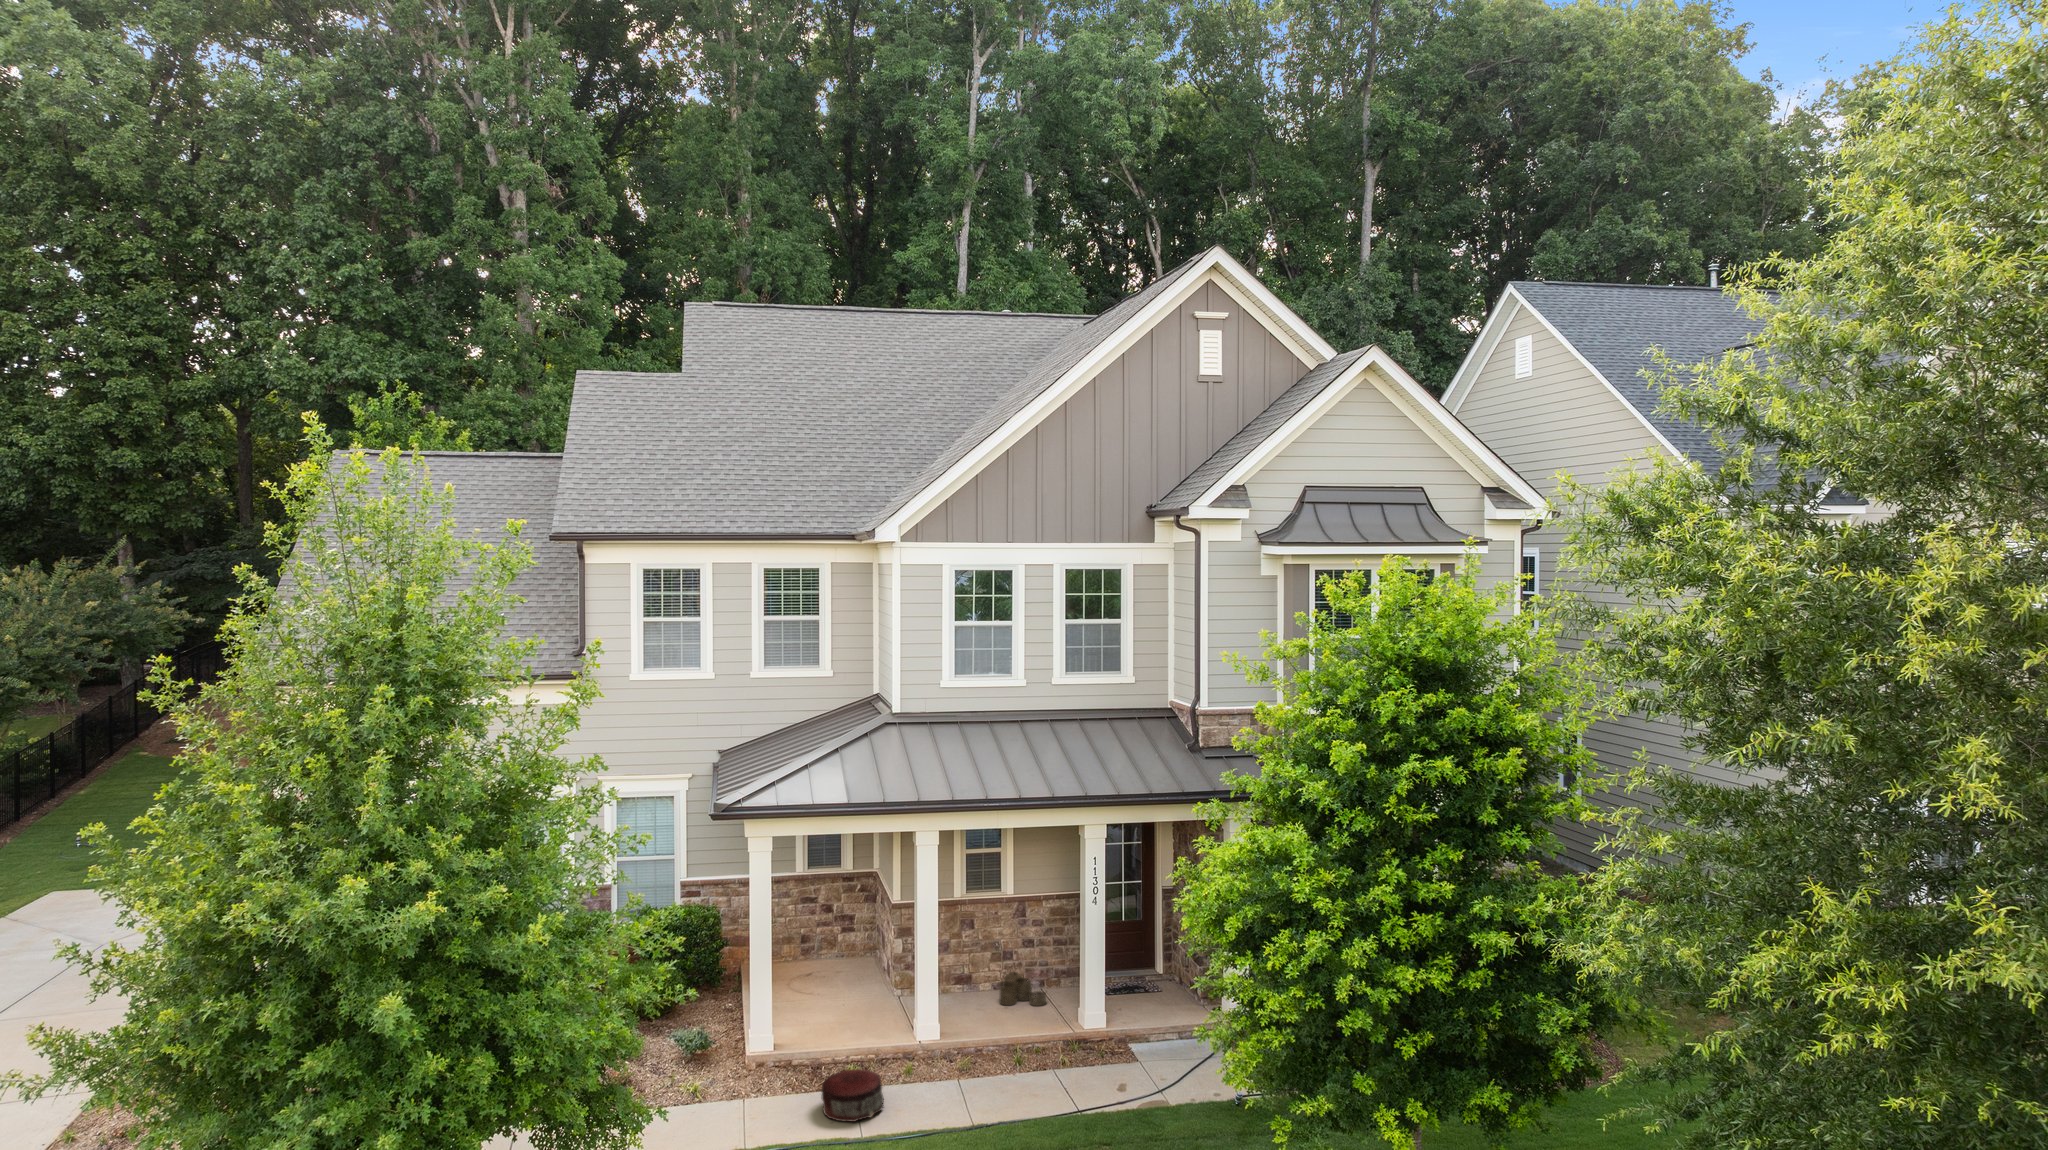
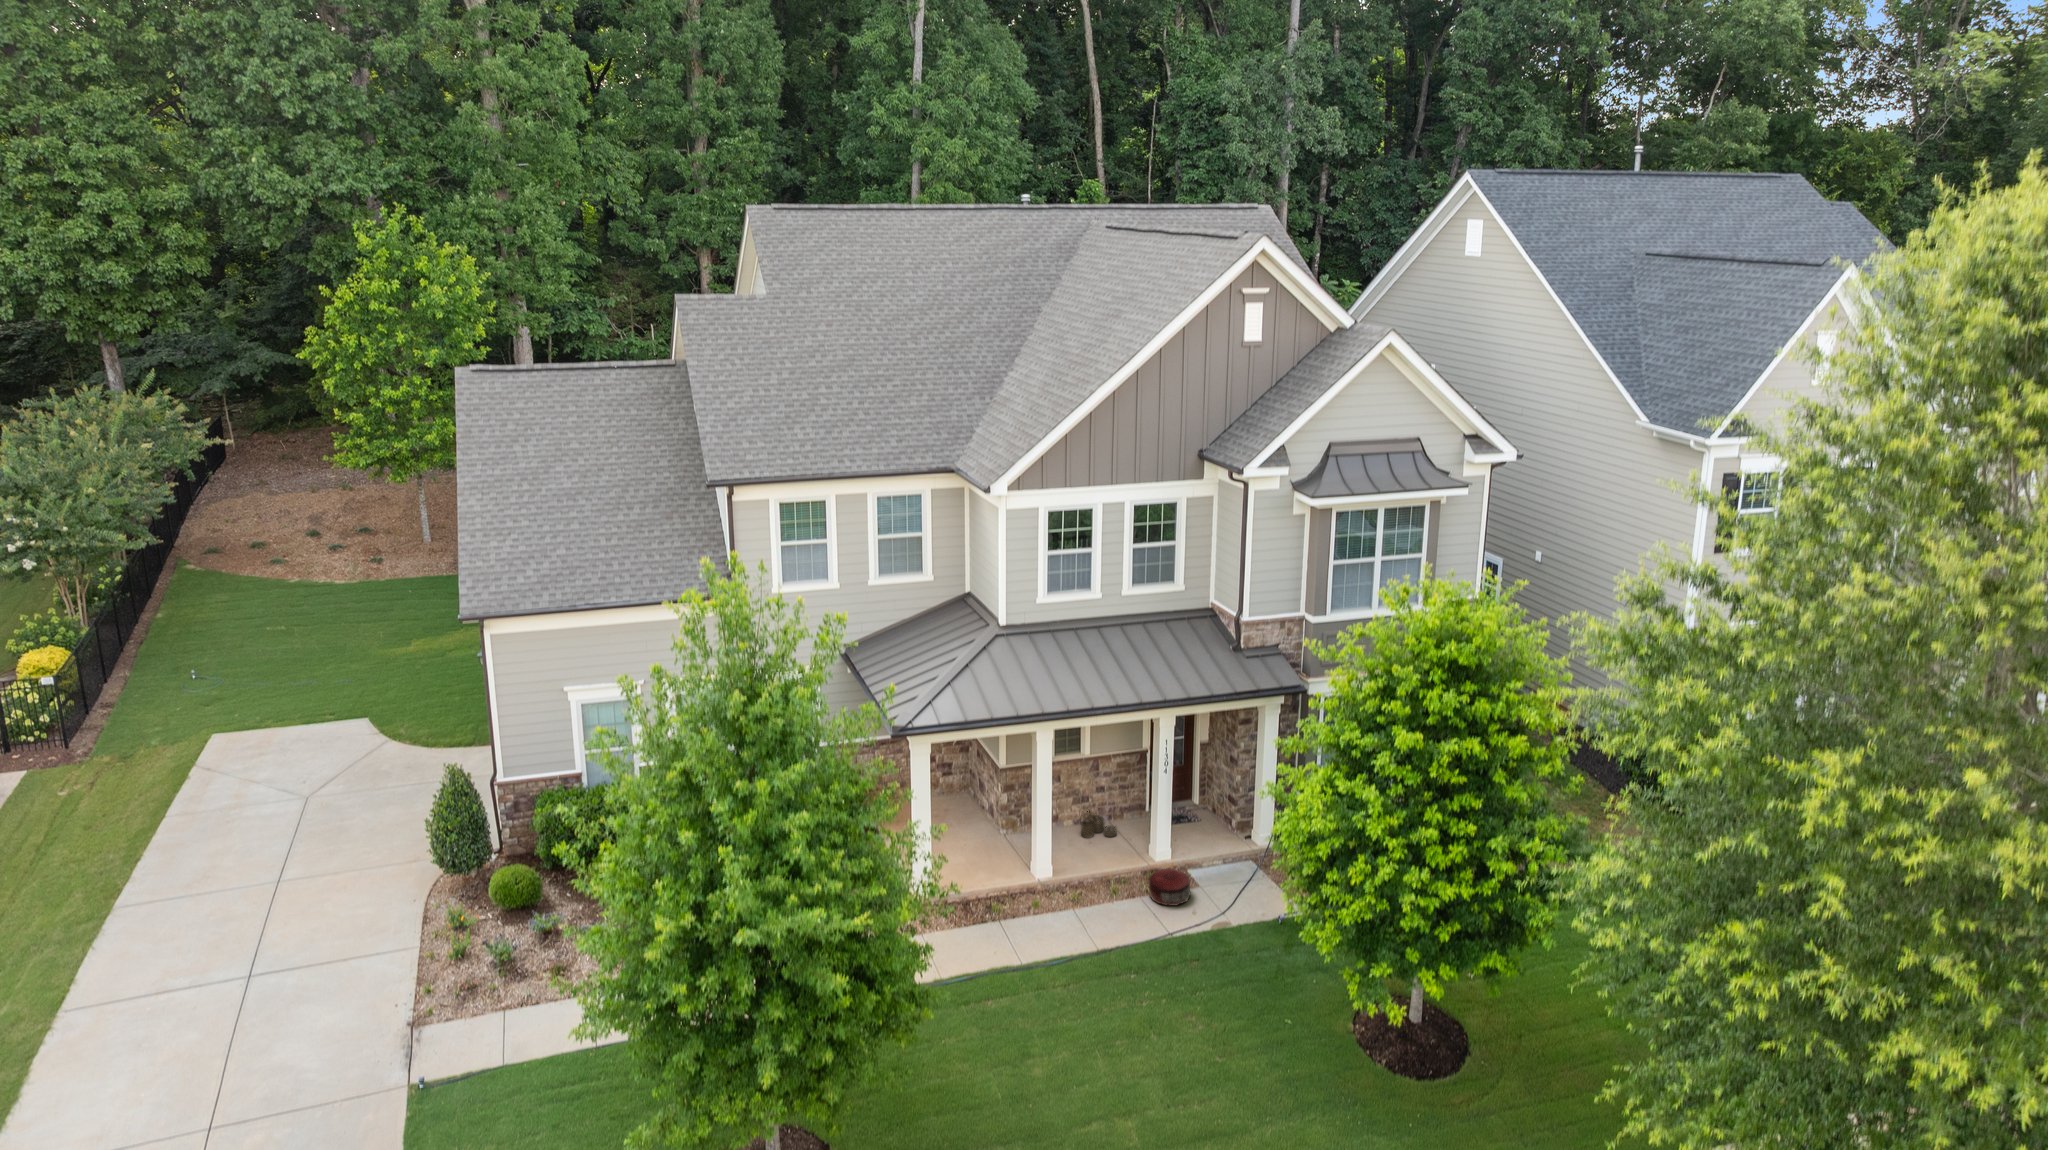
pouf: present [821,1069,884,1122] -> present [1149,869,1190,906]

